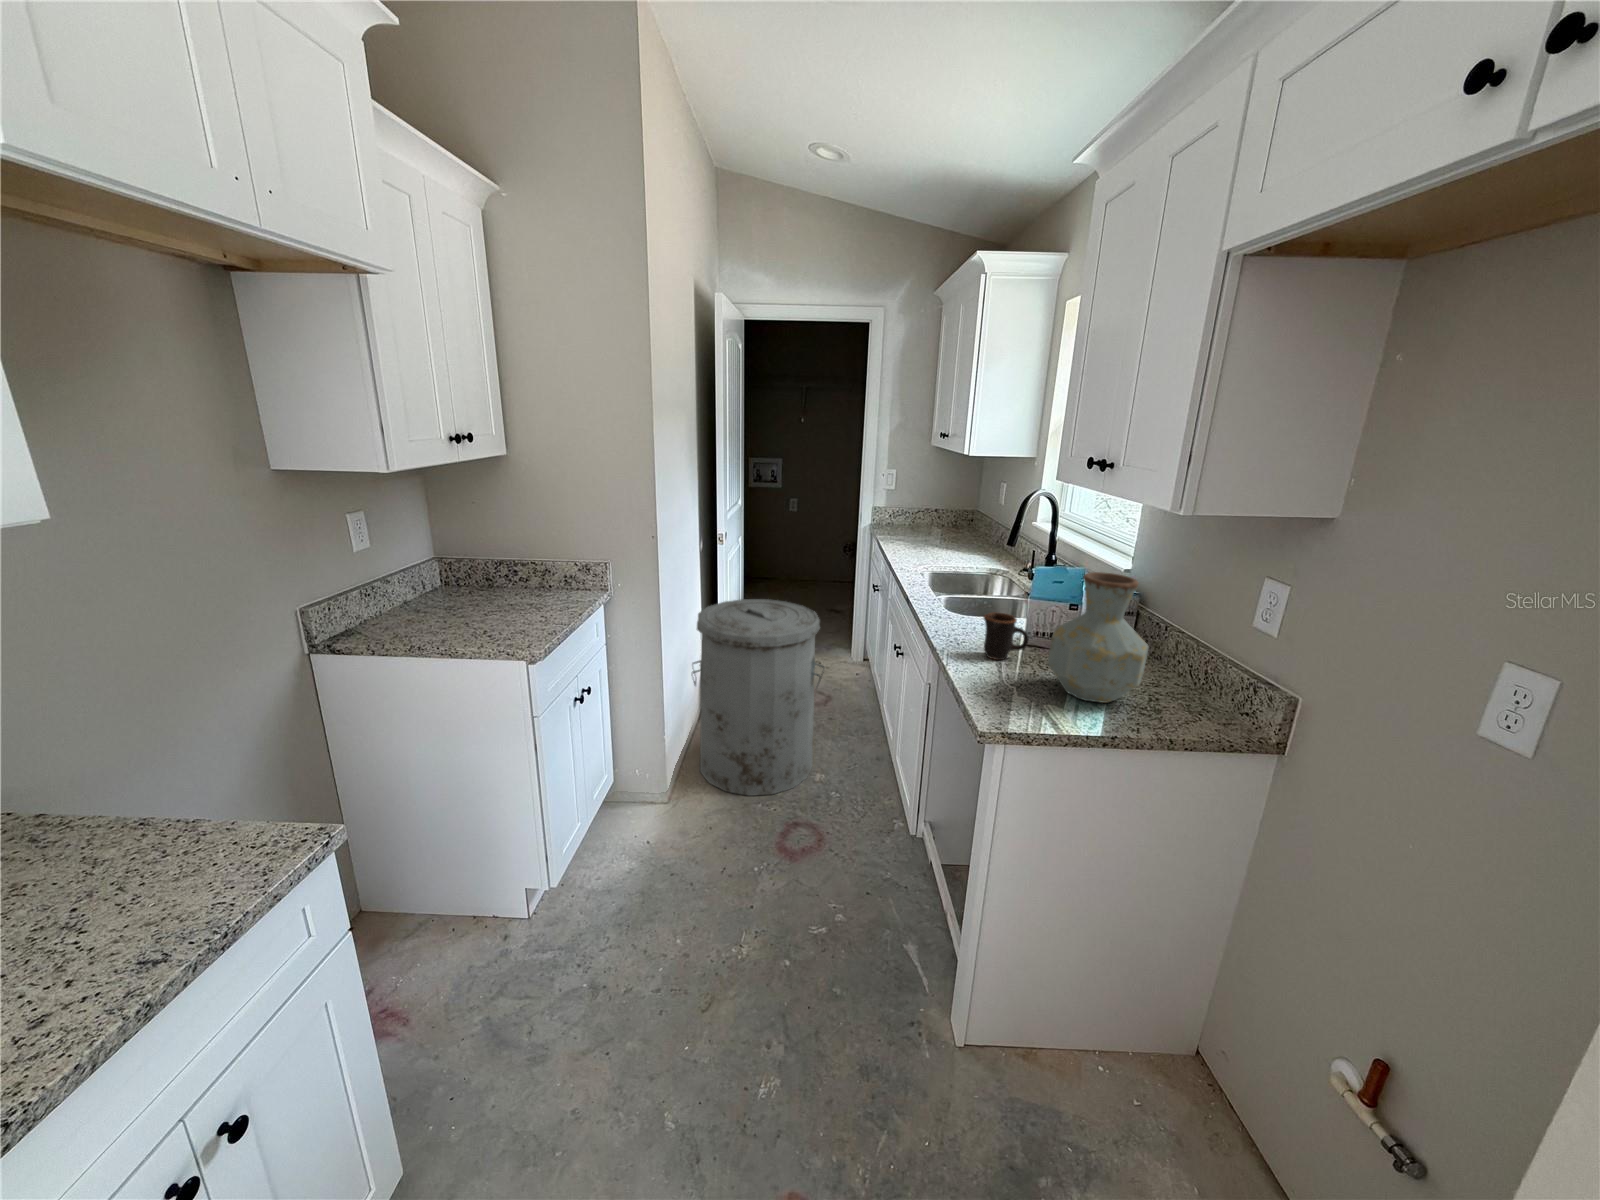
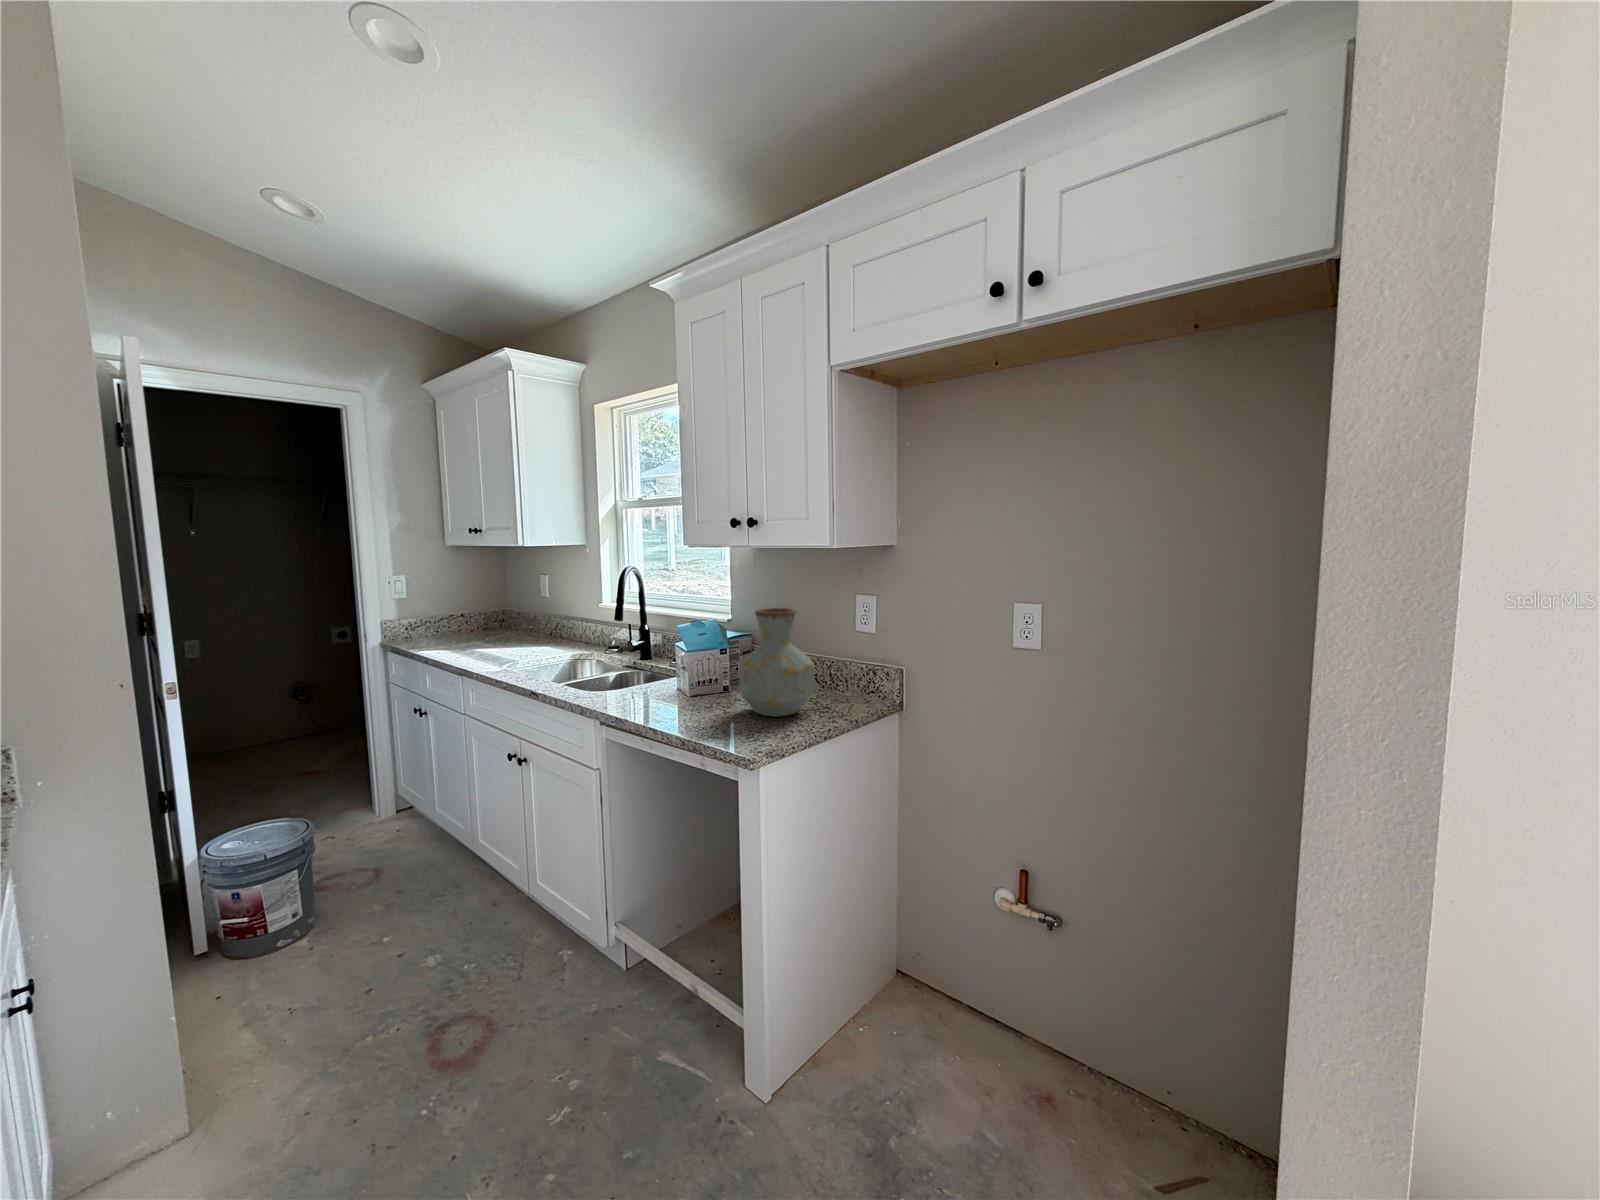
trash can: present [692,599,824,796] -> none [178,747,418,1061]
mug: present [984,613,1029,660] -> none [663,668,703,713]

